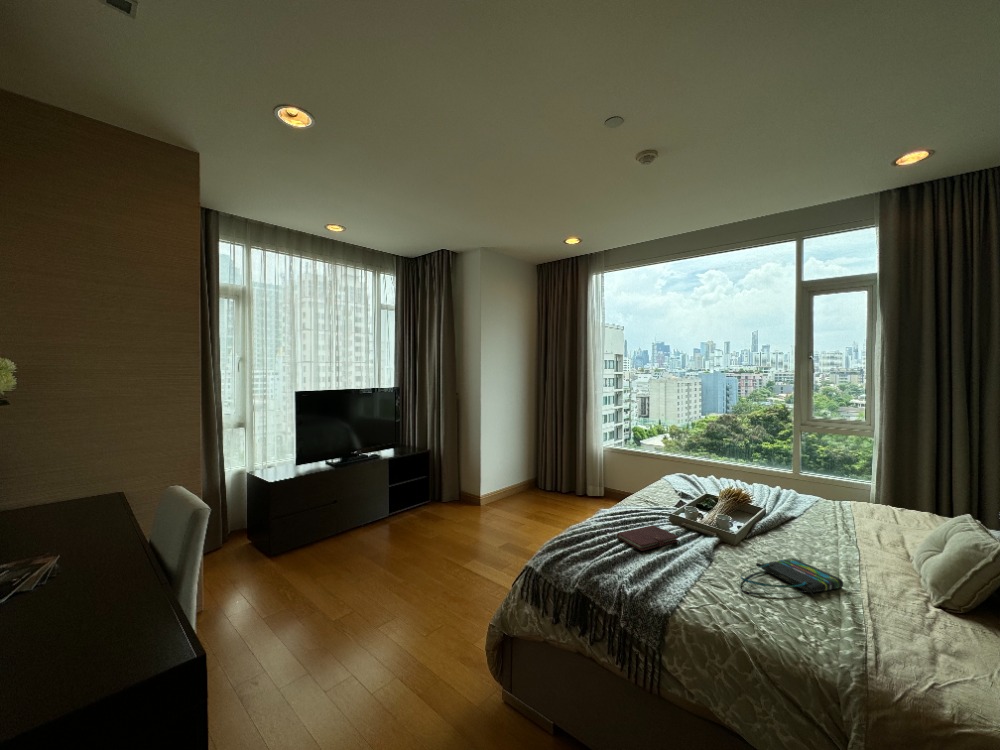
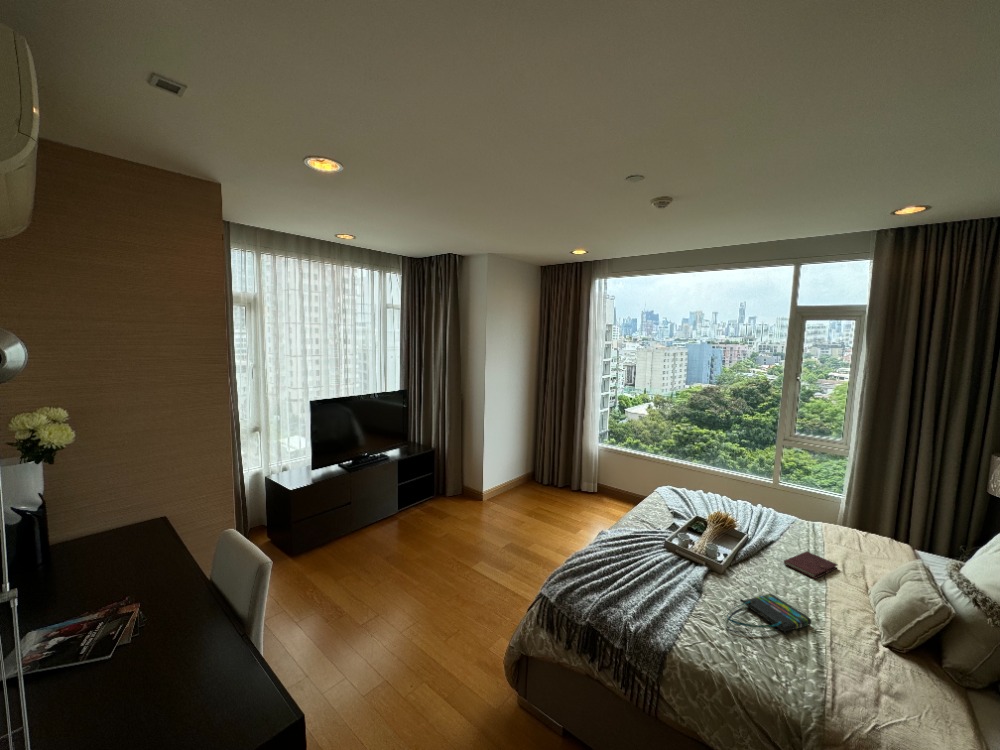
notebook: present [617,525,678,551] -> present [784,552,837,579]

